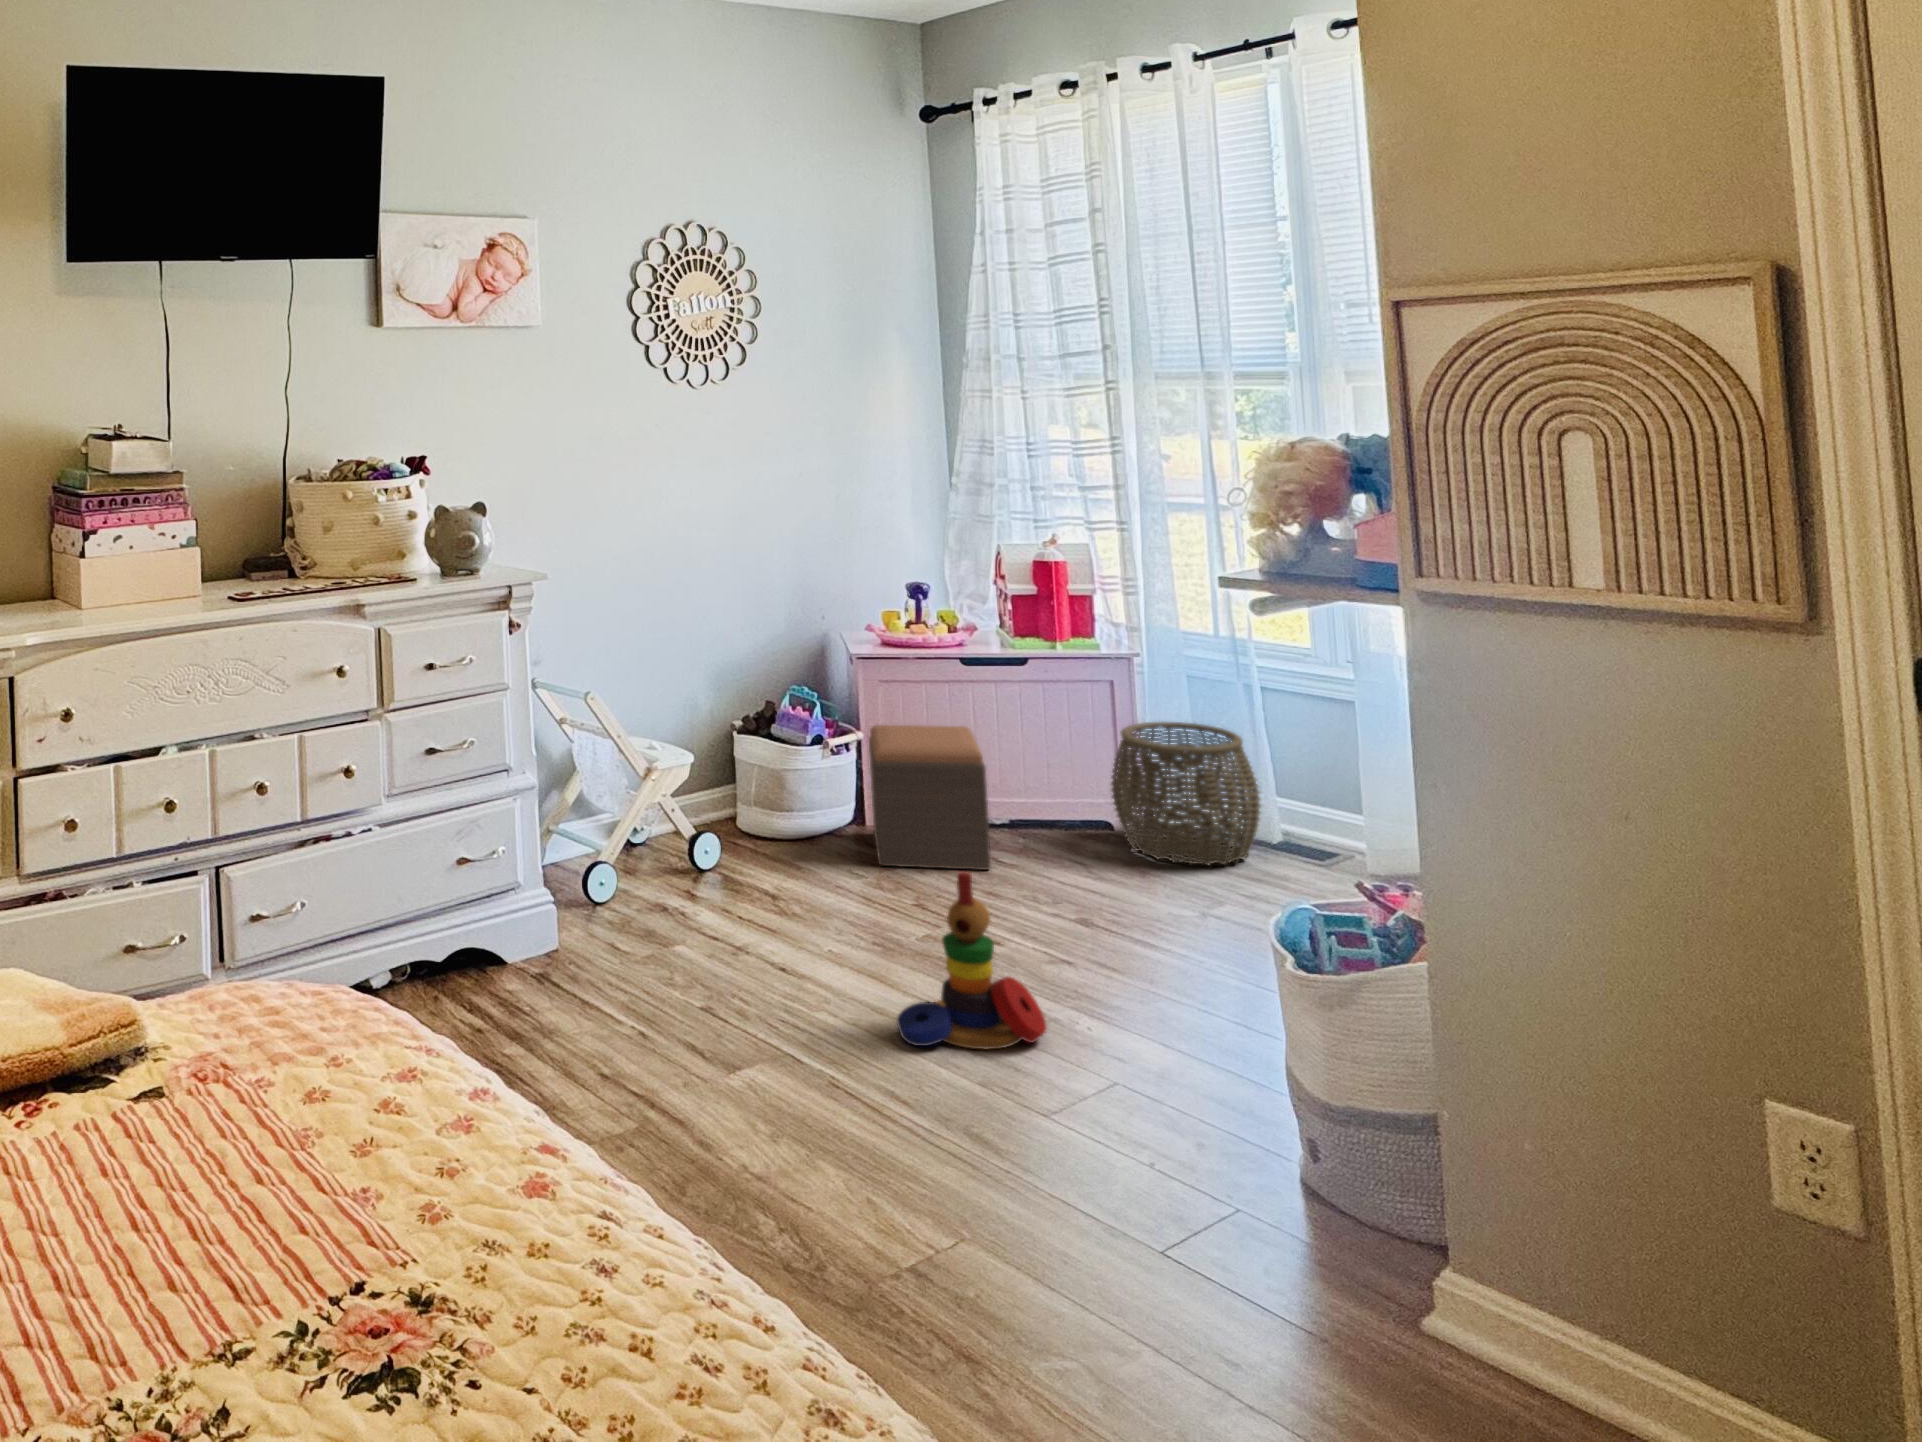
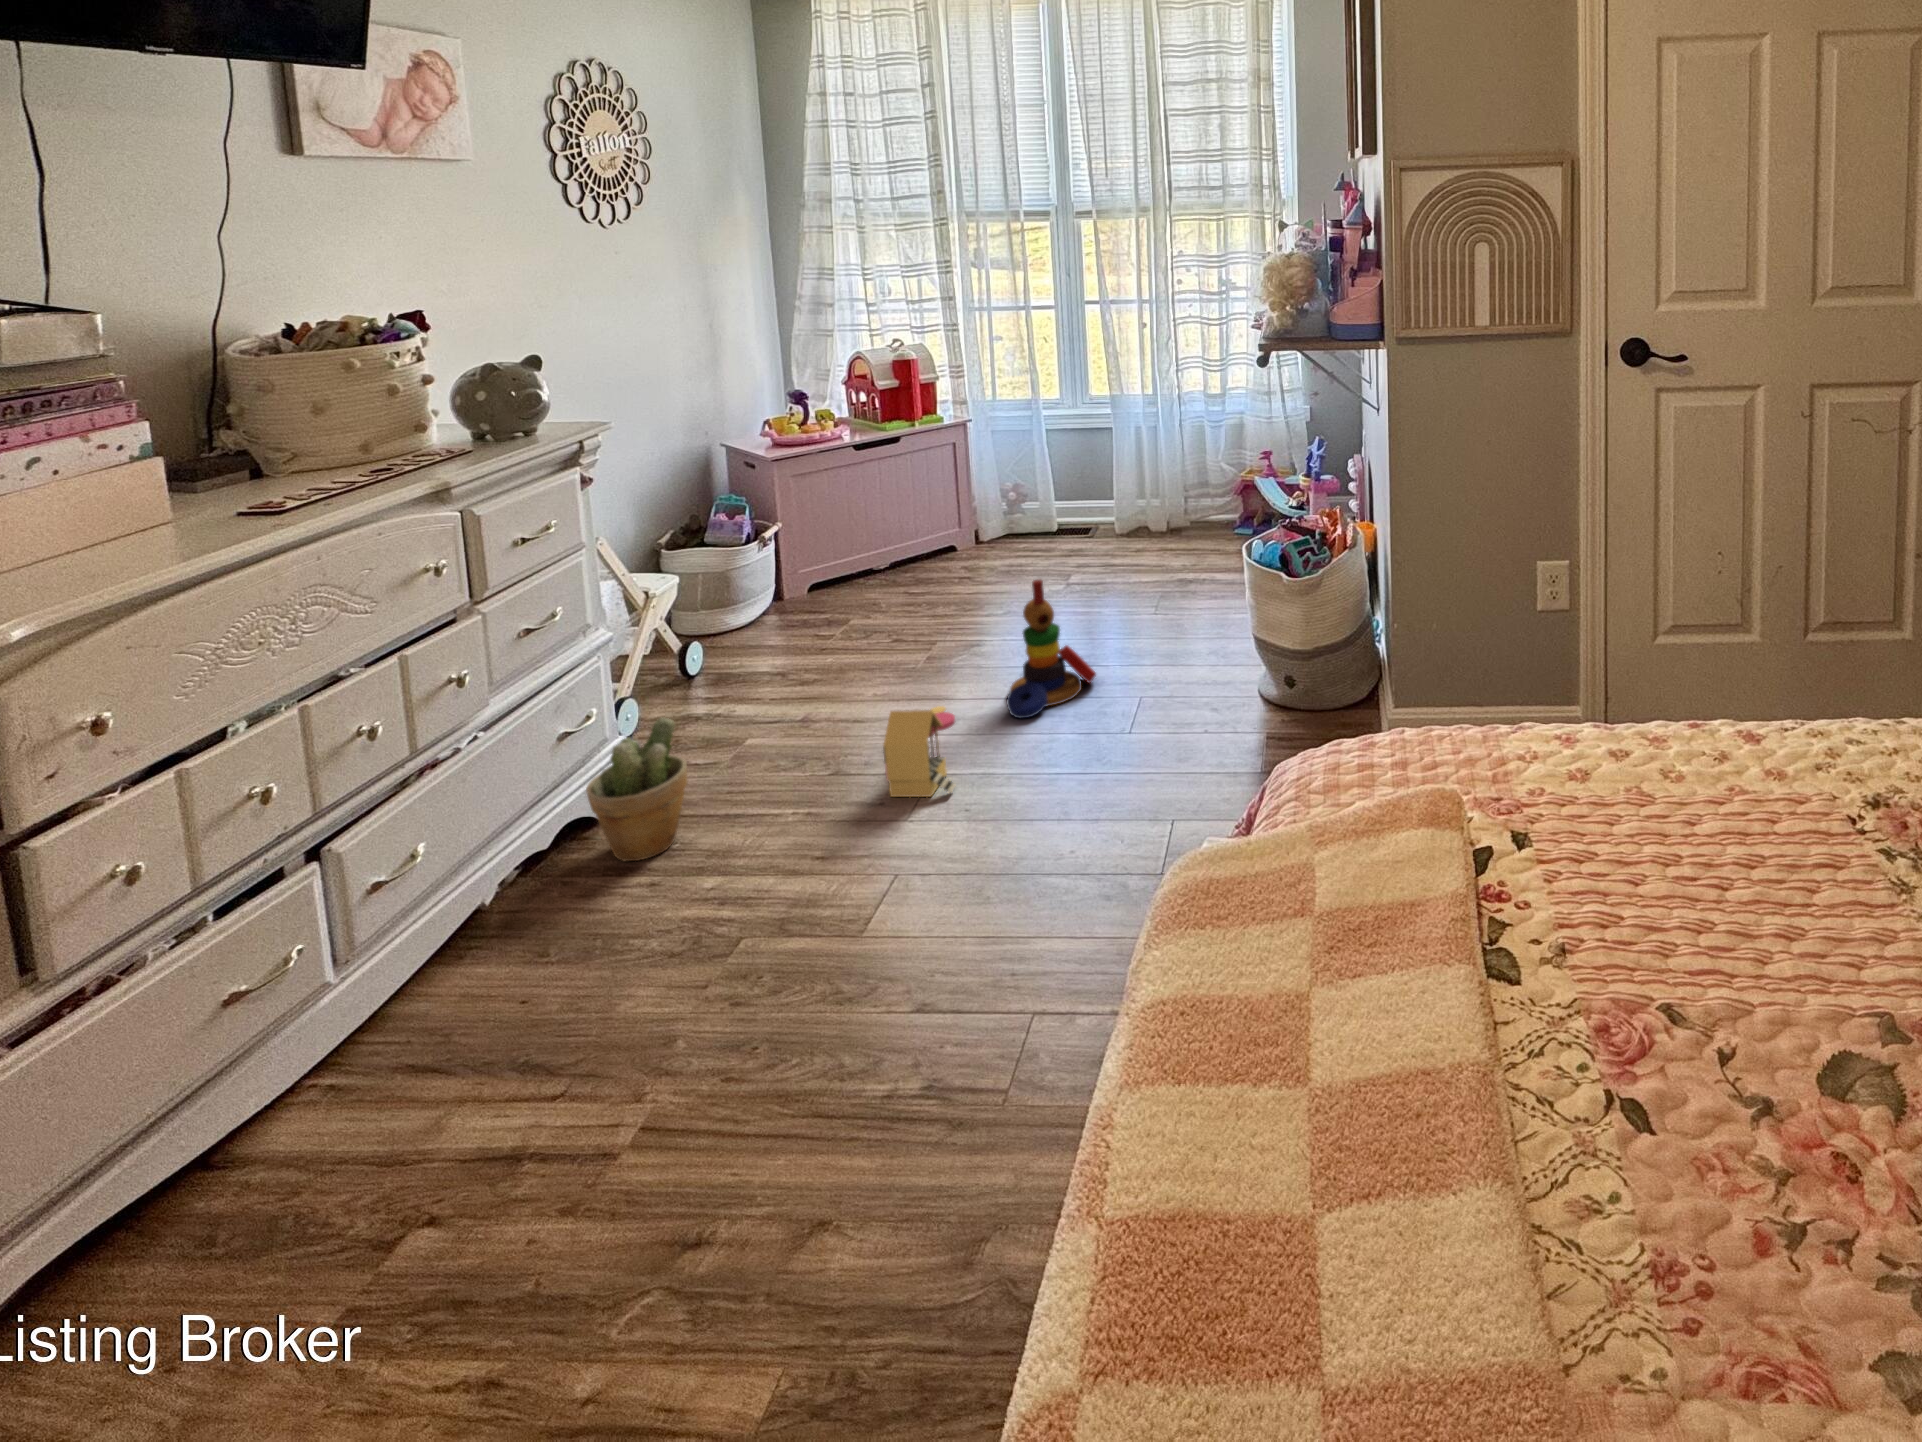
woven basket: present [1111,722,1261,865] -> none [970,457,1068,555]
footstool: present [869,725,991,870] -> none [800,496,924,621]
potted plant: none [452,872,537,1003] -> present [586,717,687,861]
toy house: none [689,953,805,1077] -> present [883,706,956,797]

